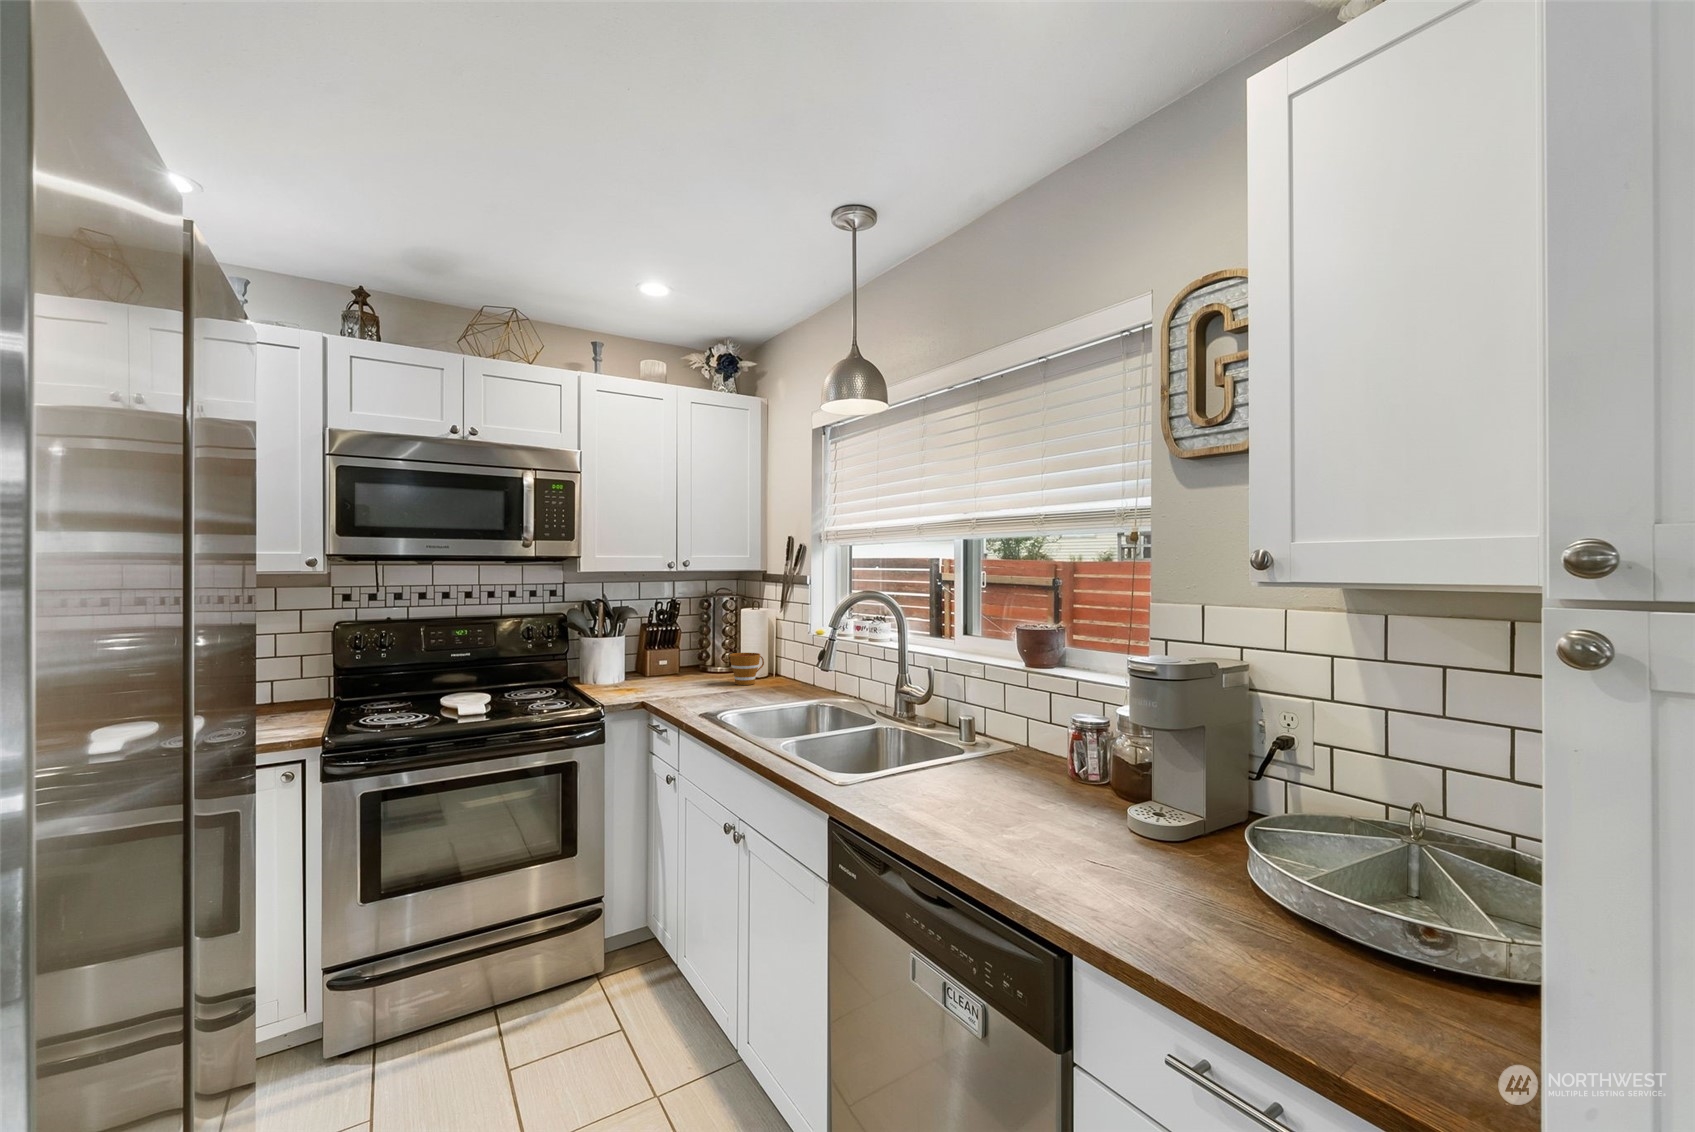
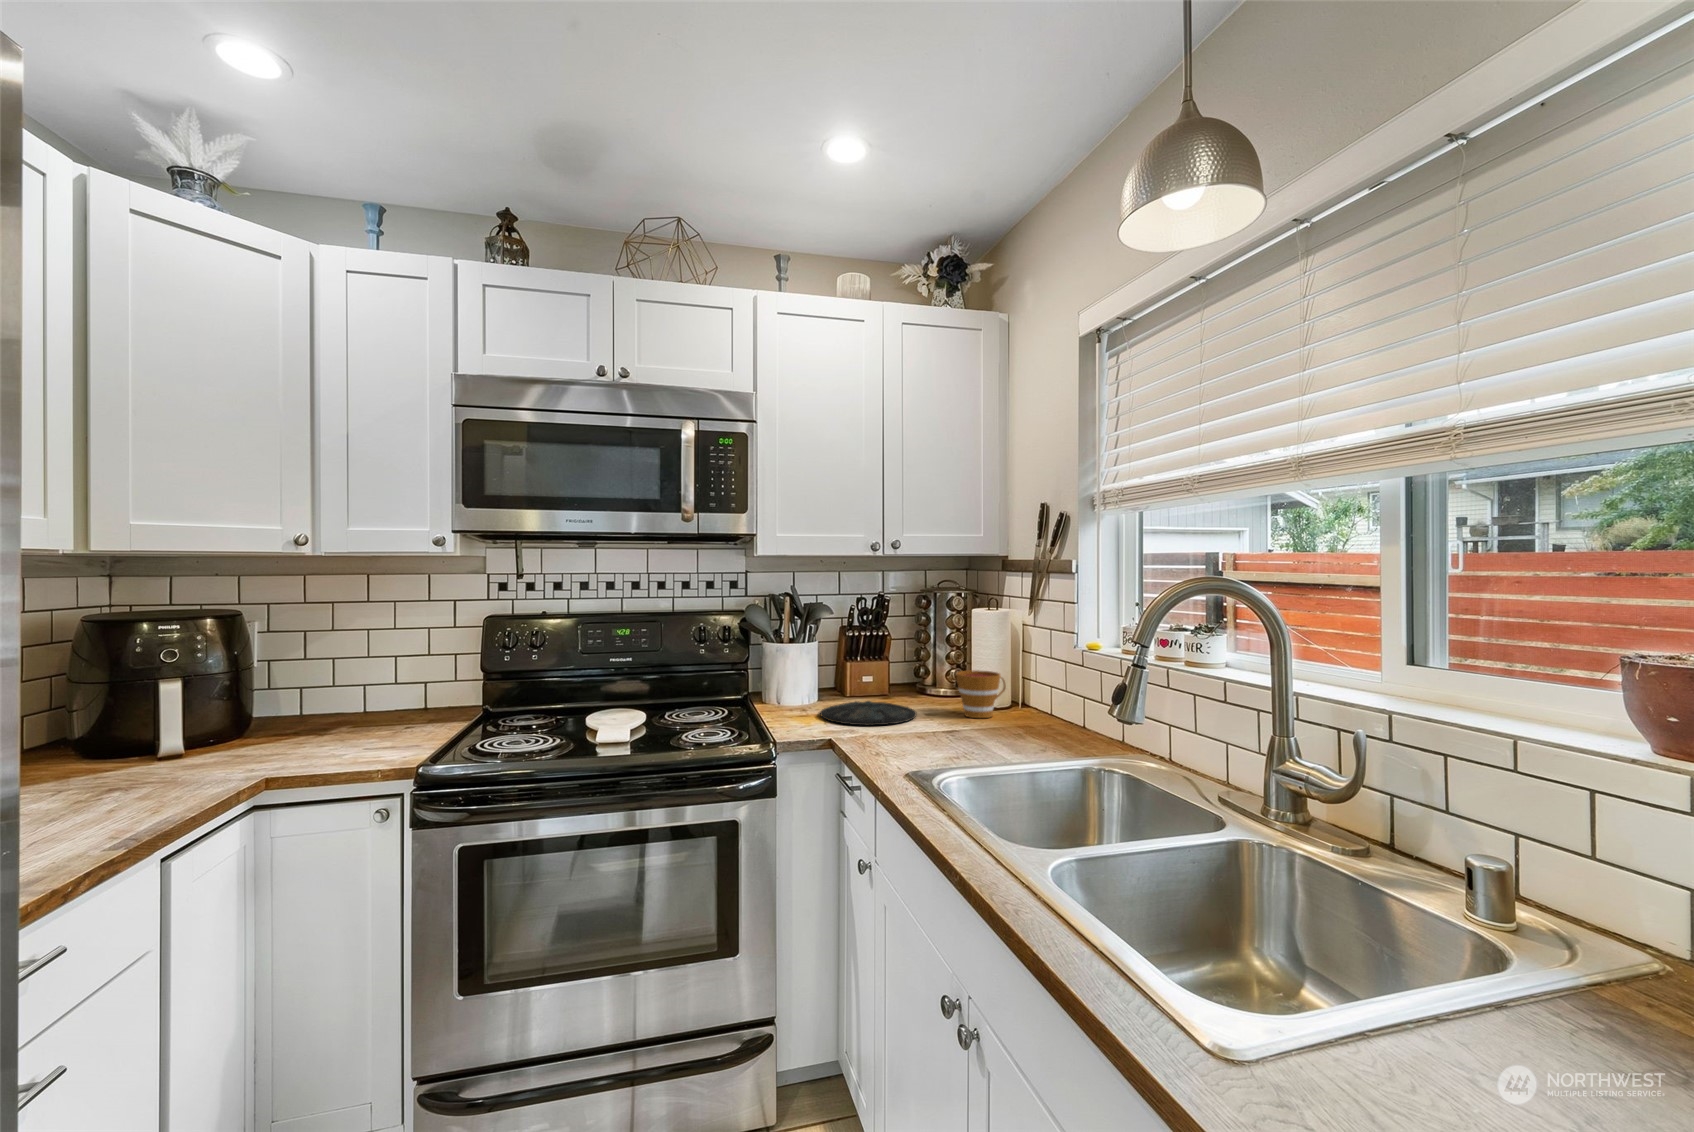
plate: none [630,677,702,693] -> present [820,701,916,725]

